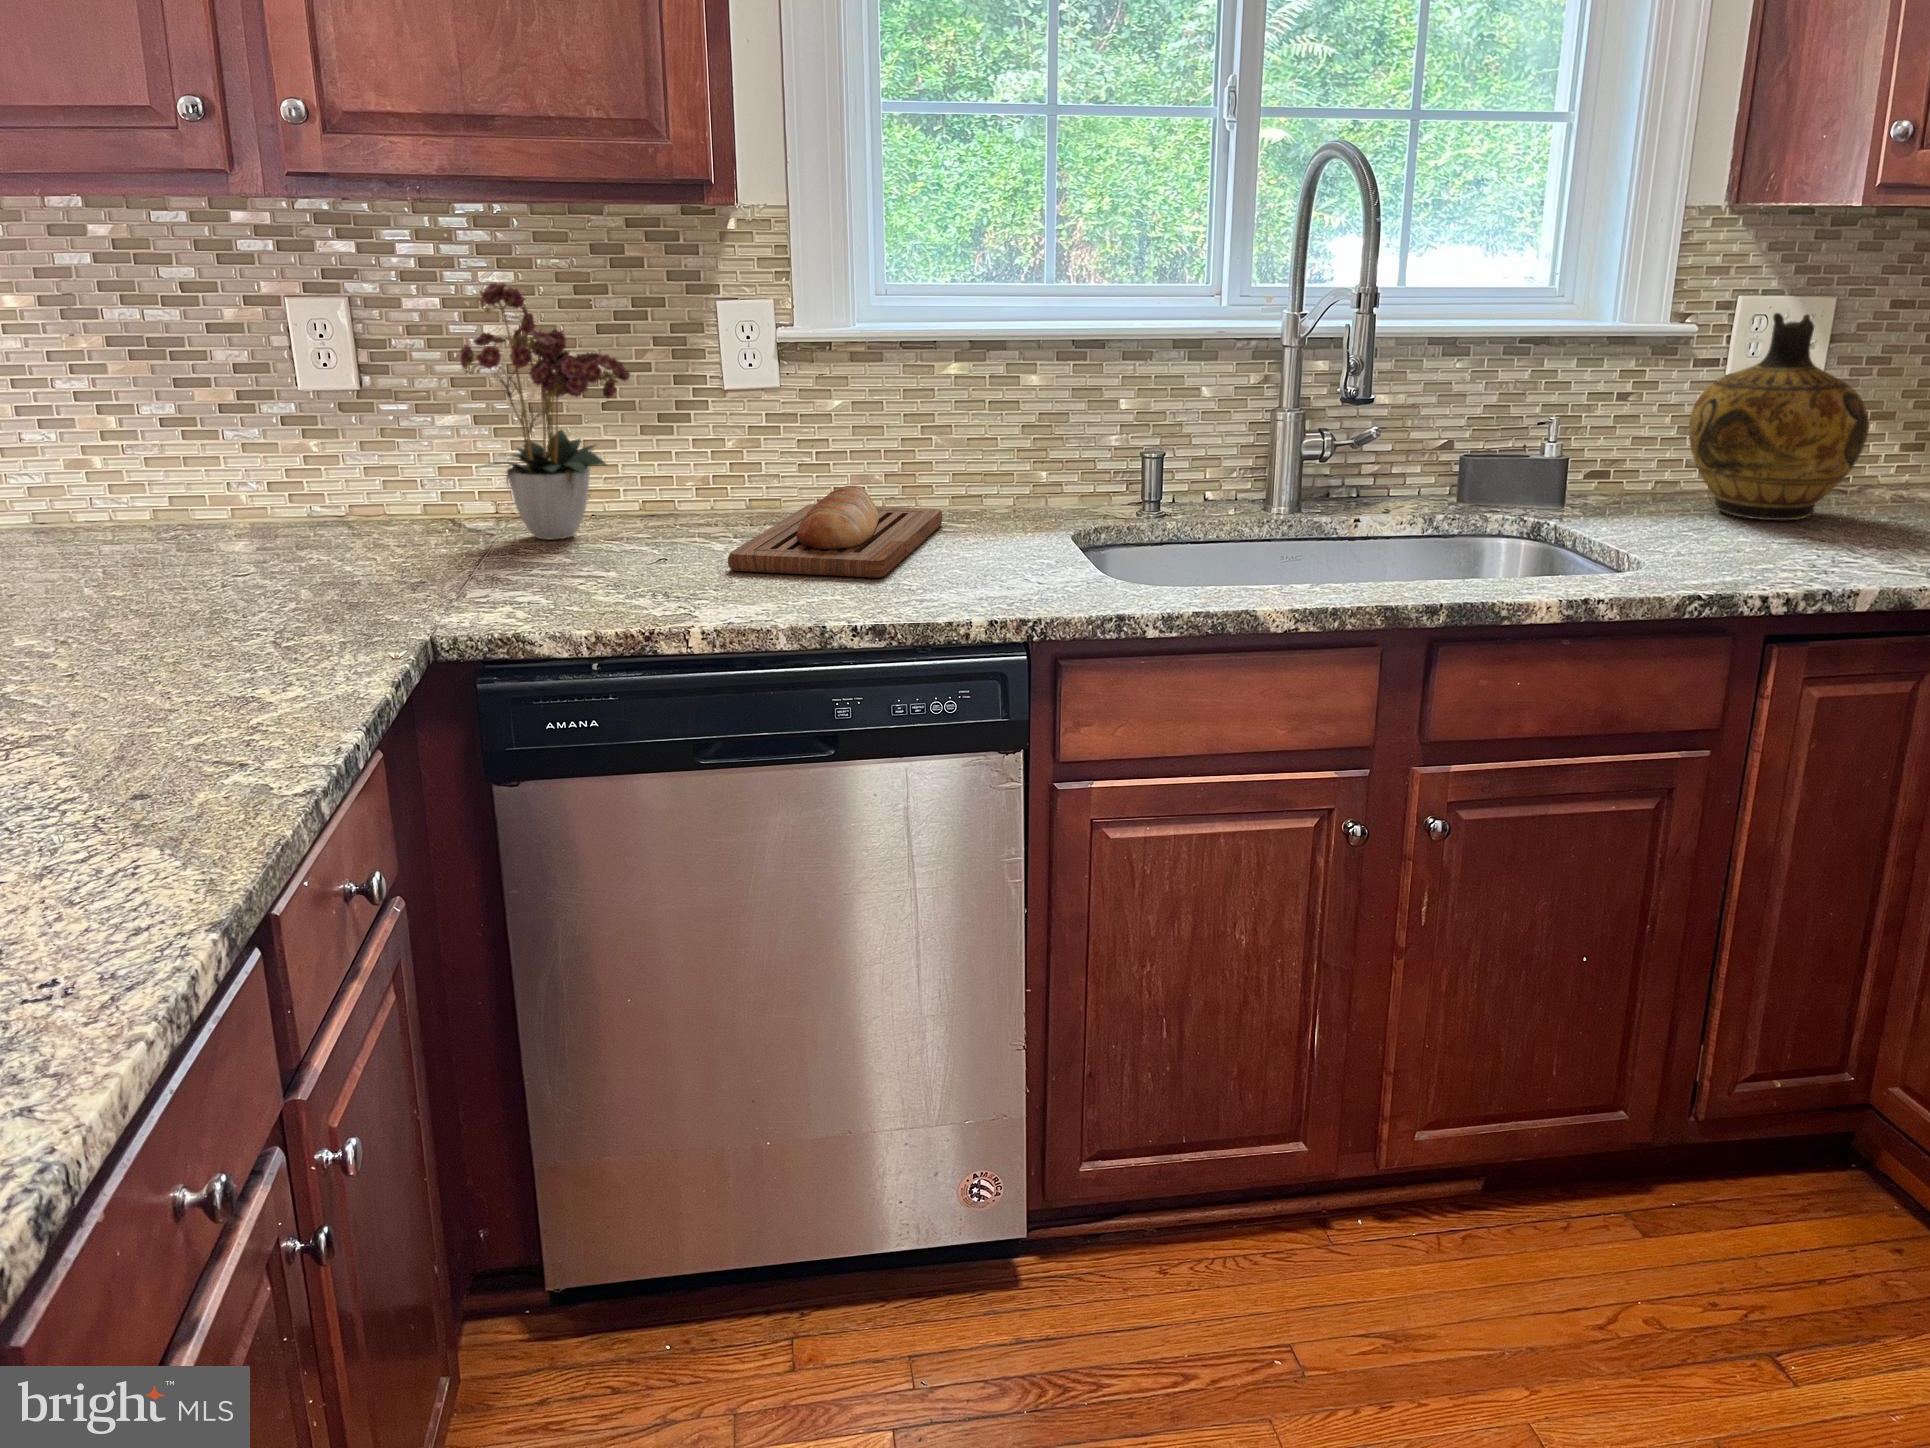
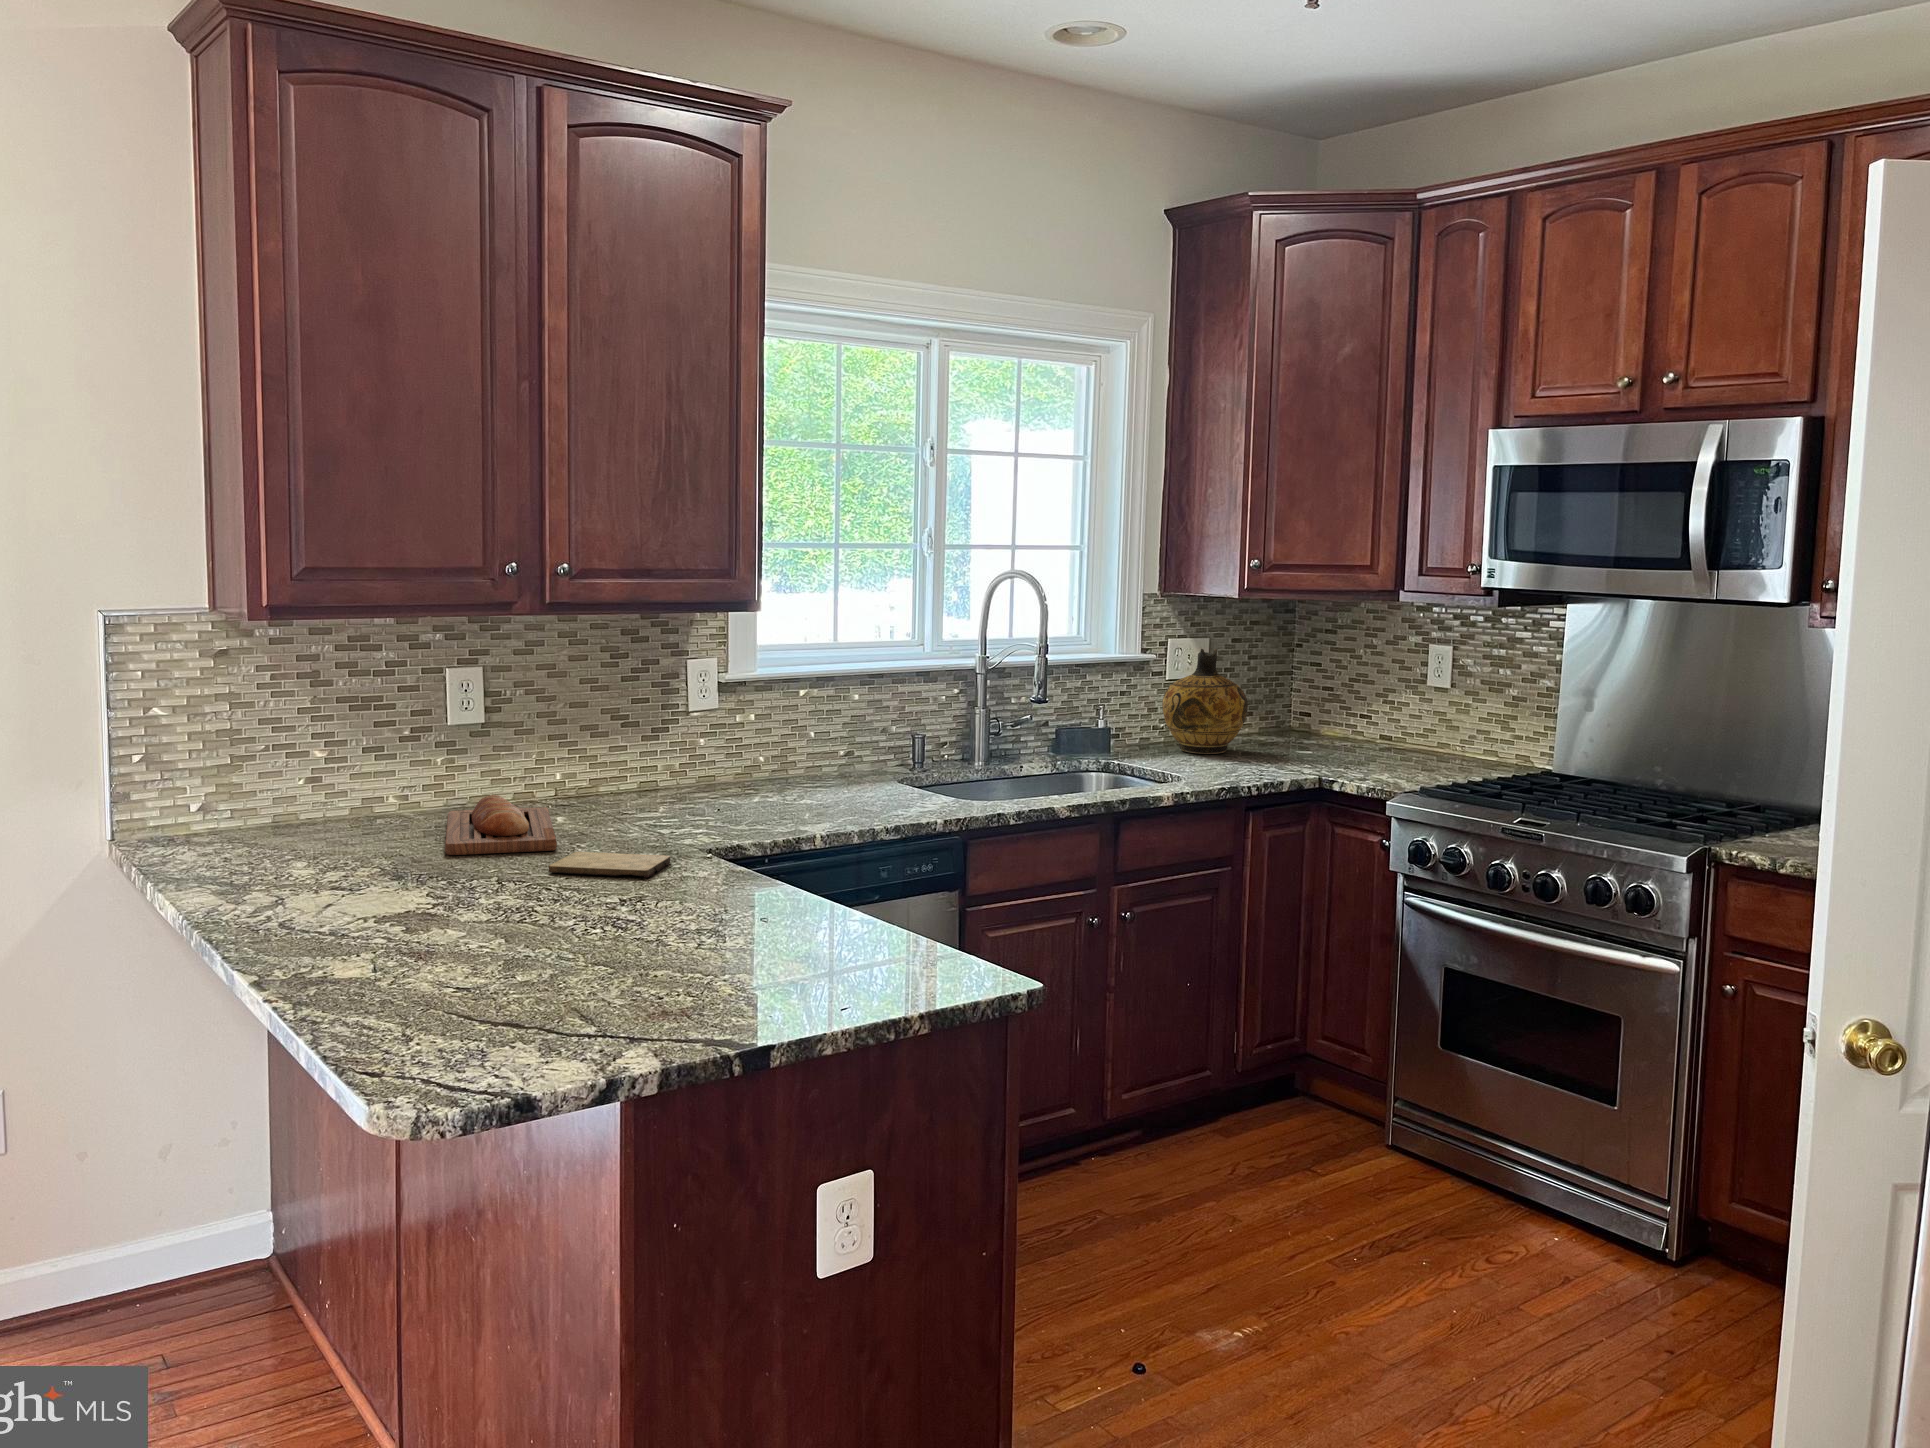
flower arrangement: present [460,283,630,539] -> none [575,647,677,807]
bread loaf: present [728,486,942,578] -> present [445,795,557,855]
cutting board: none [82,621,309,691] -> present [549,852,670,878]

